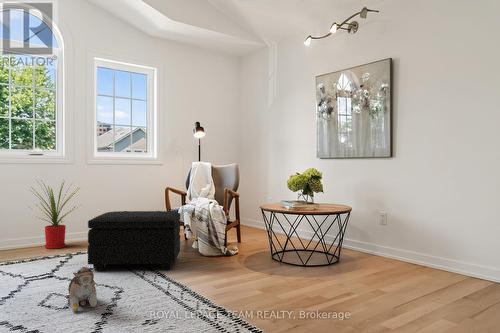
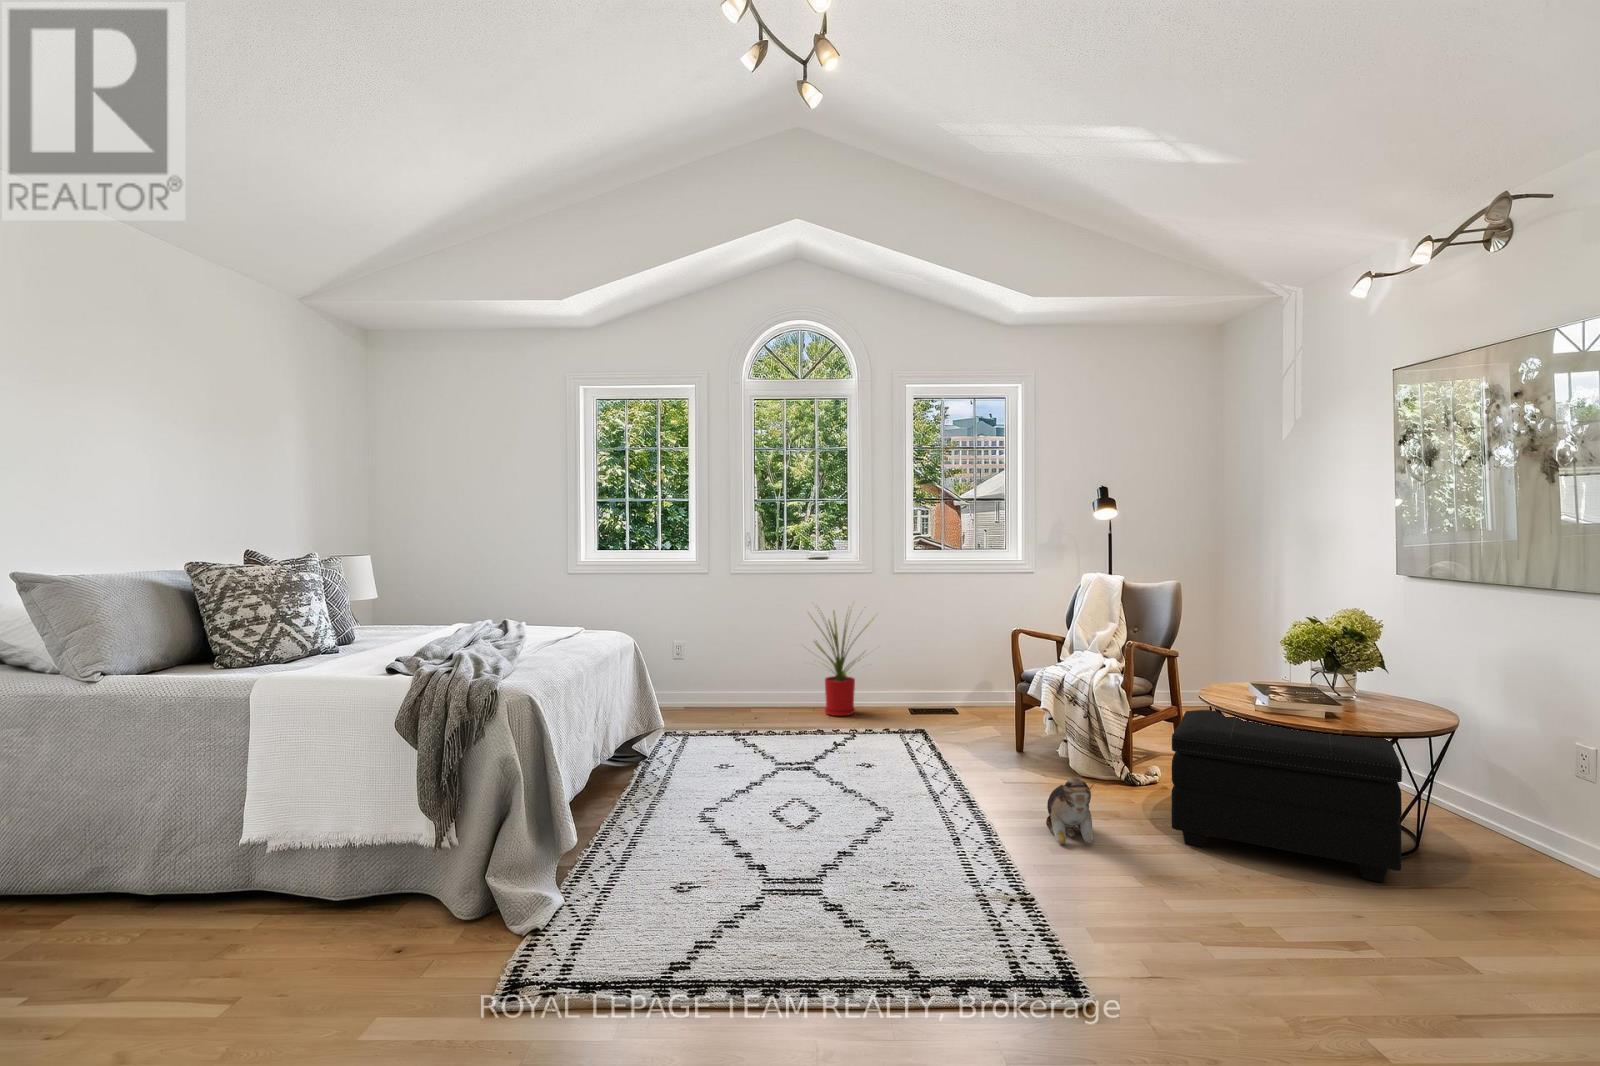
footstool: present [88,211,180,271] -> present [1172,710,1402,883]
plush toy: present [68,267,97,312] -> present [1046,777,1094,844]

